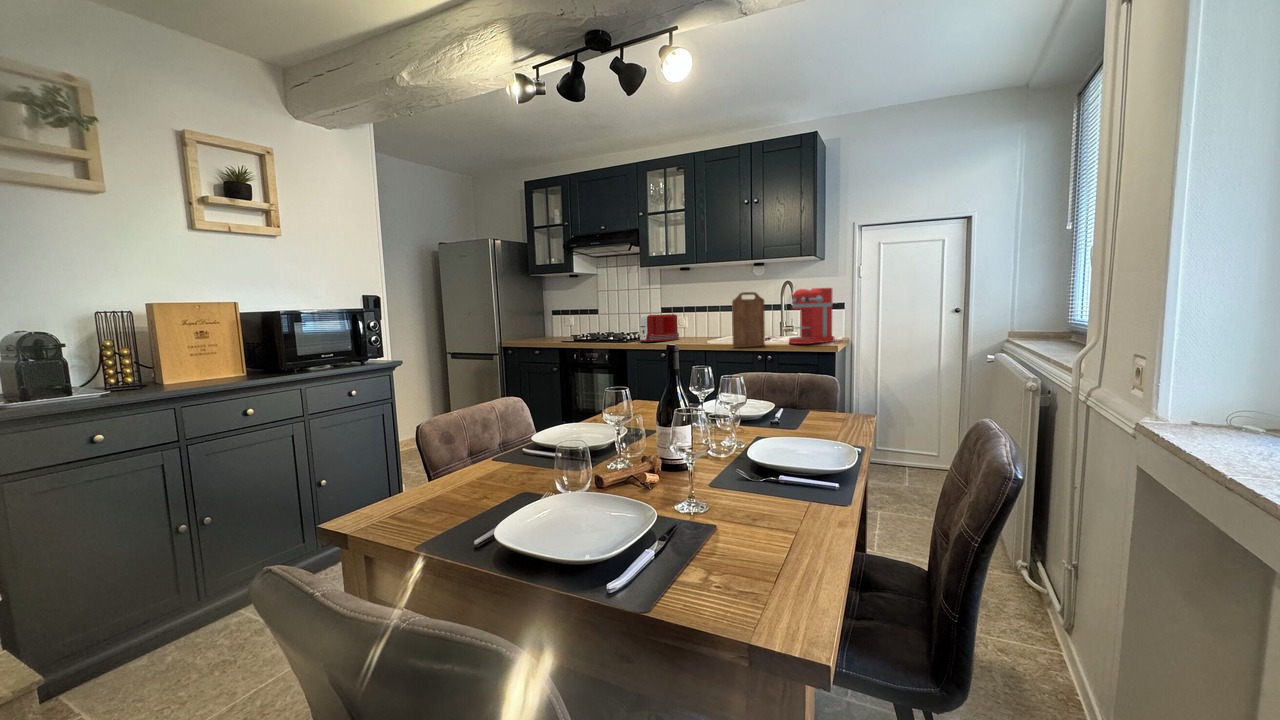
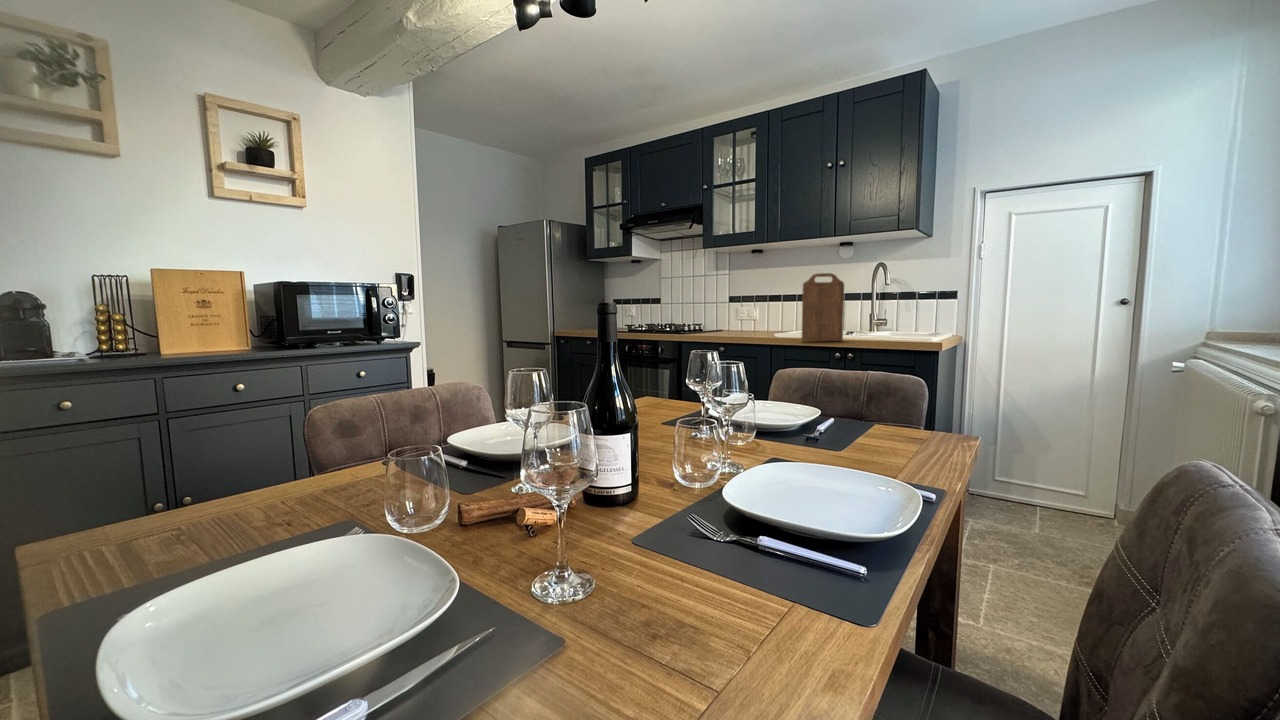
coffee maker: present [789,288,834,344] -> none [876,269,939,340]
toaster: present [640,314,679,342] -> none [697,303,744,333]

